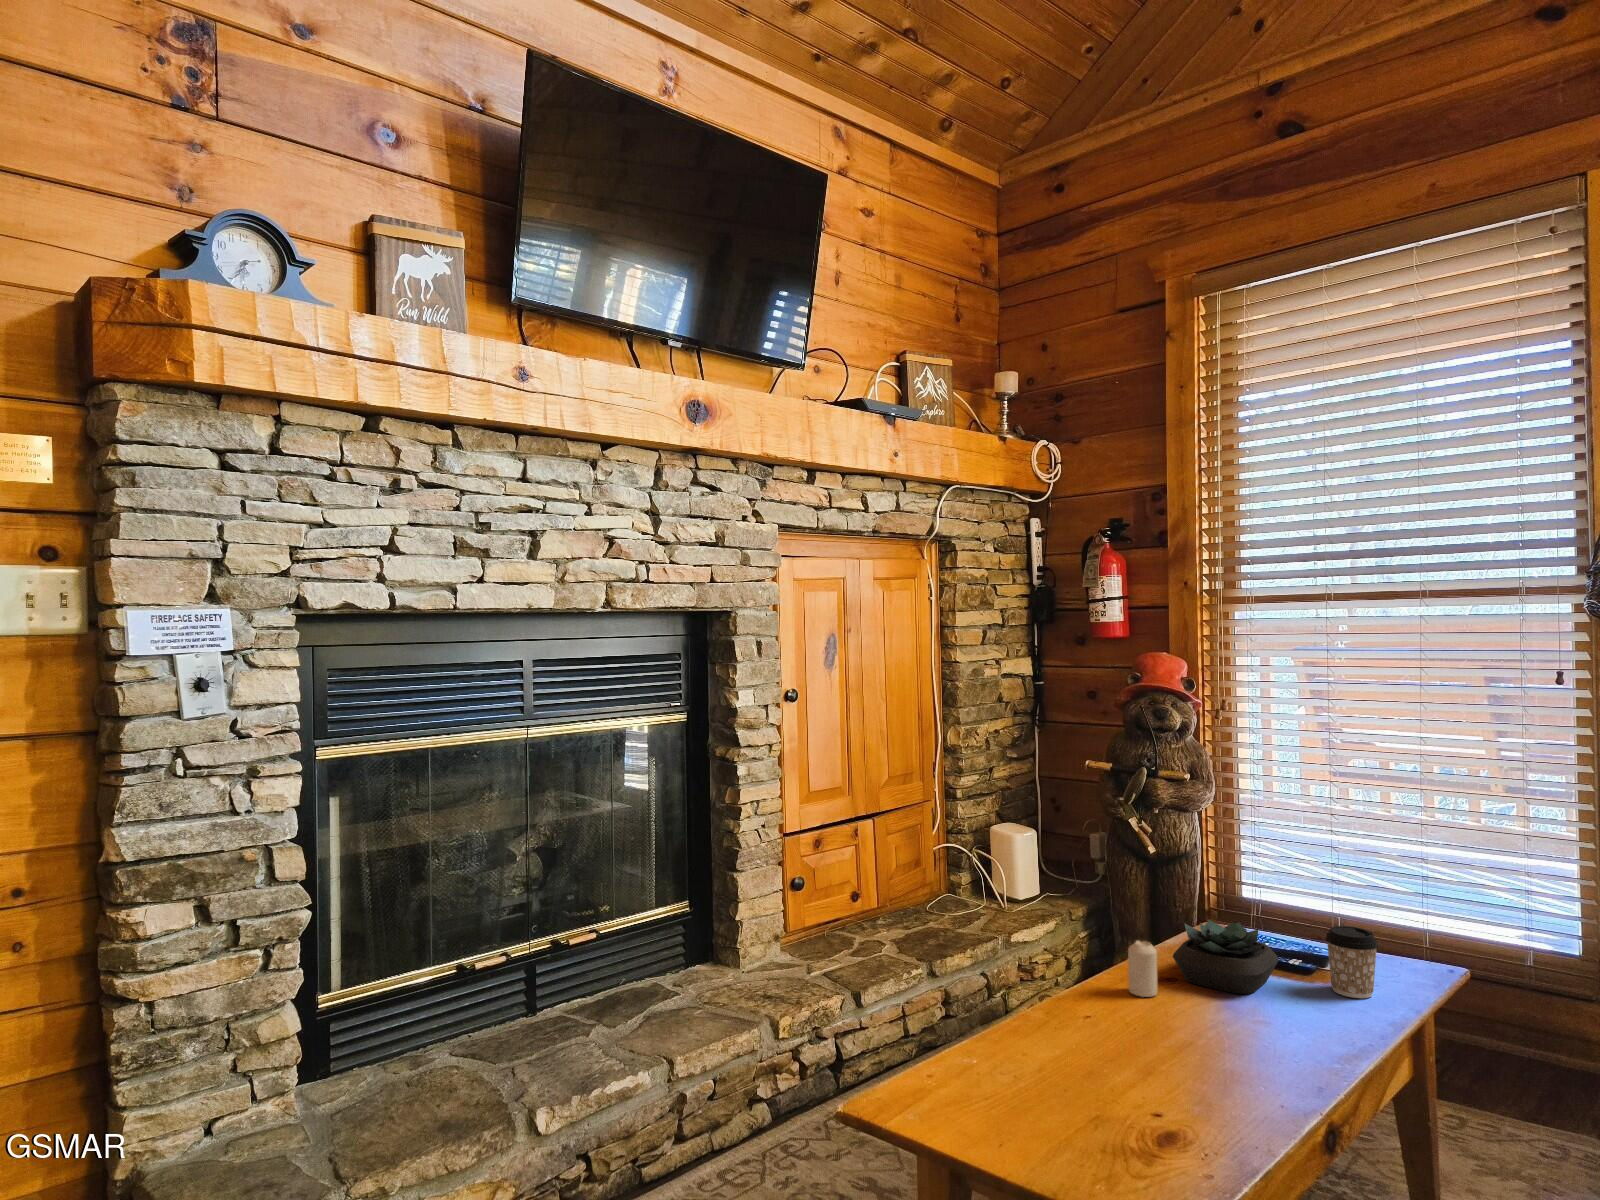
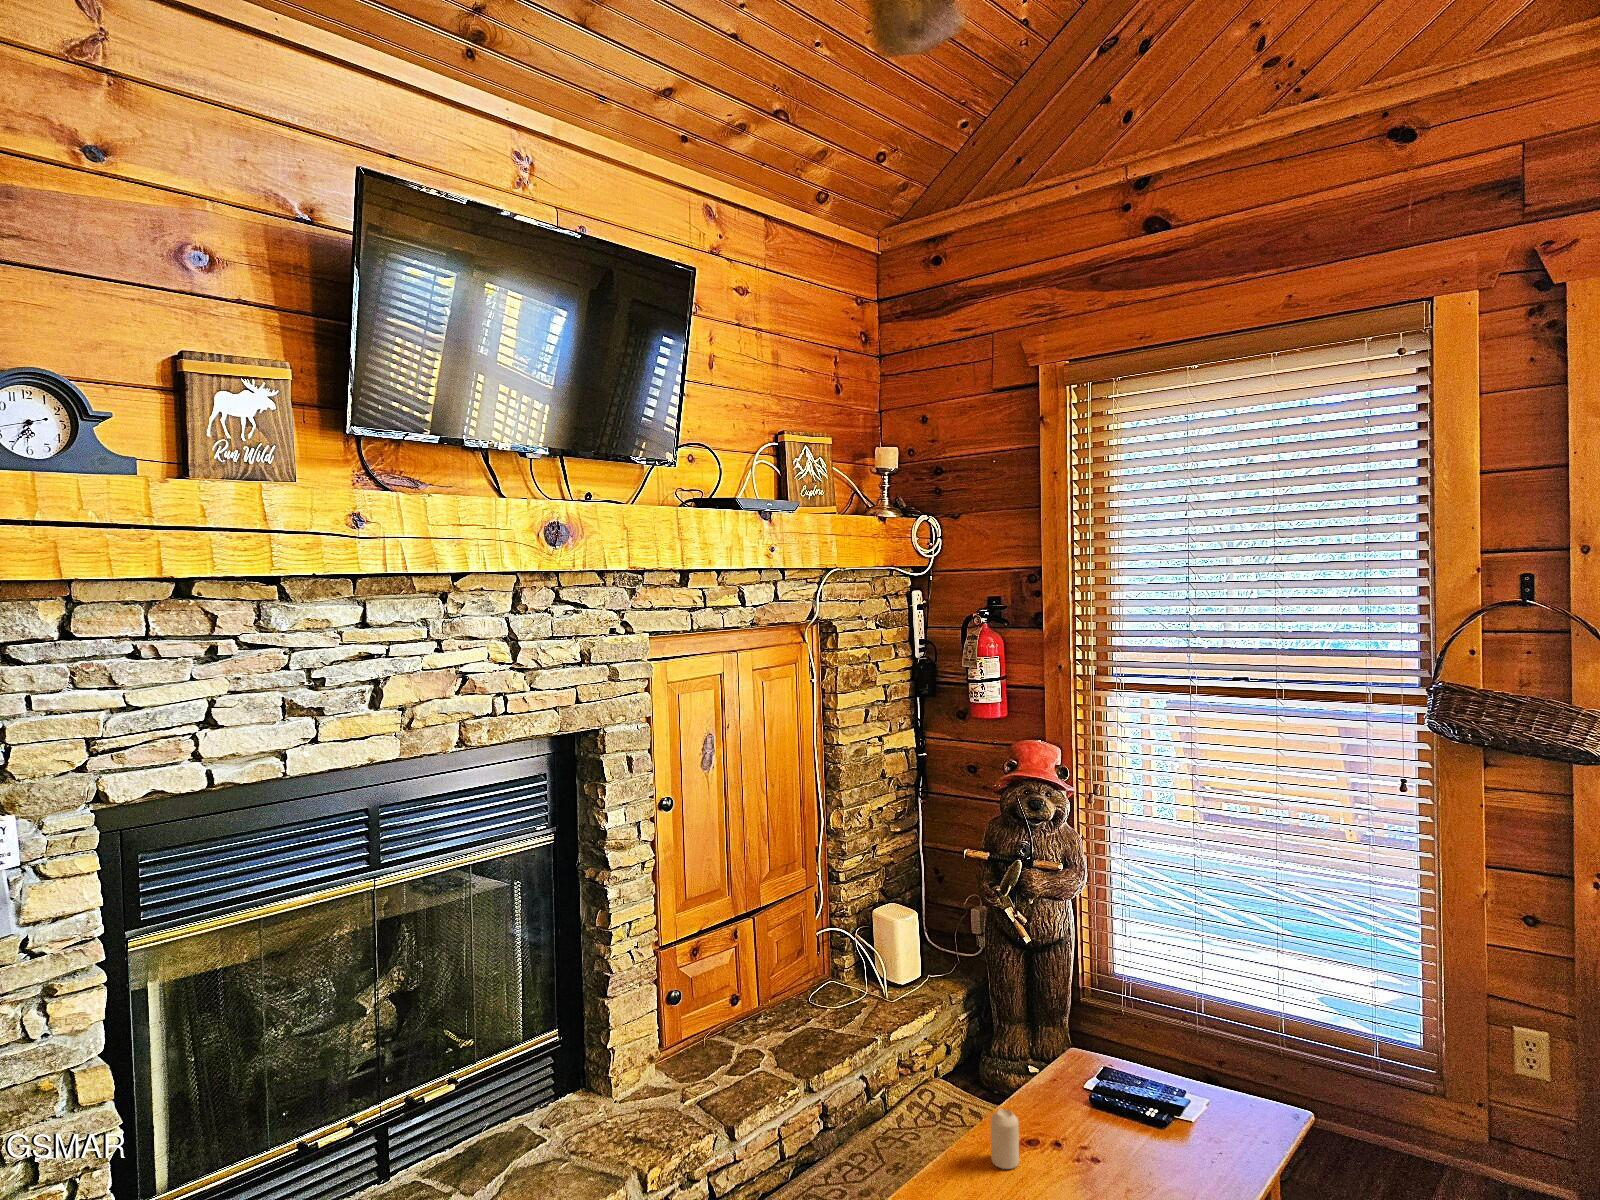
succulent plant: present [1173,920,1278,994] -> none [1035,1071,1137,1159]
coffee cup: present [1325,926,1378,998] -> none [1181,1082,1231,1160]

